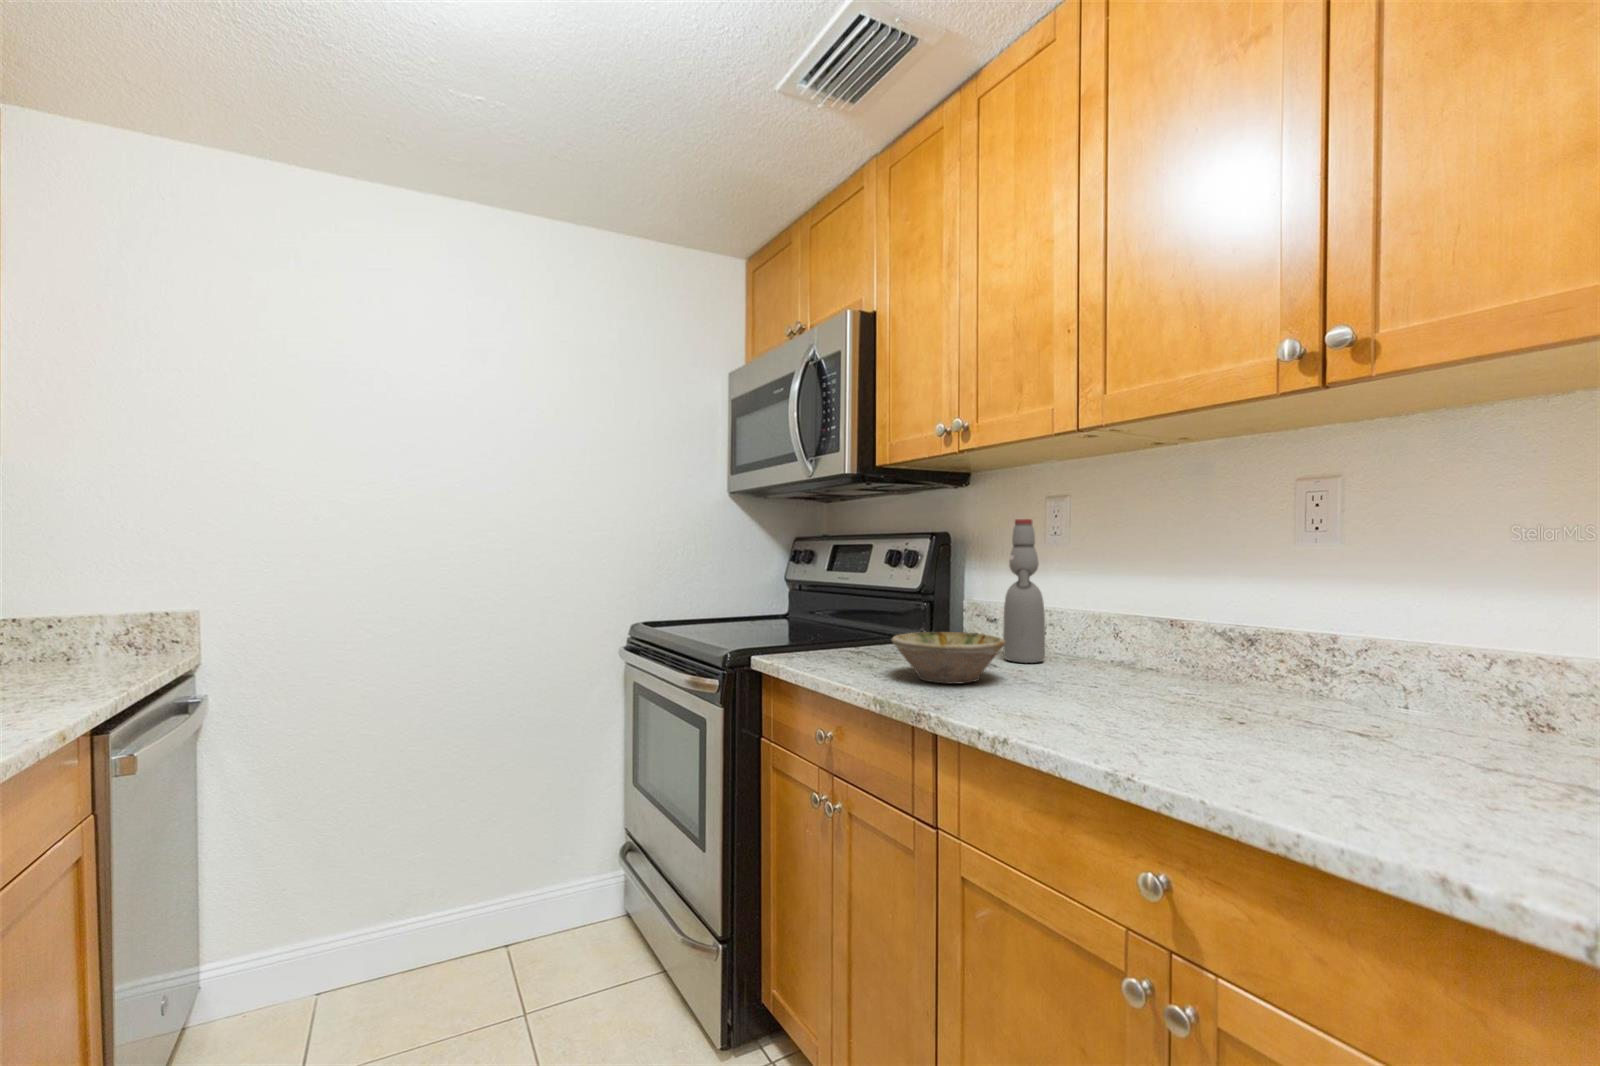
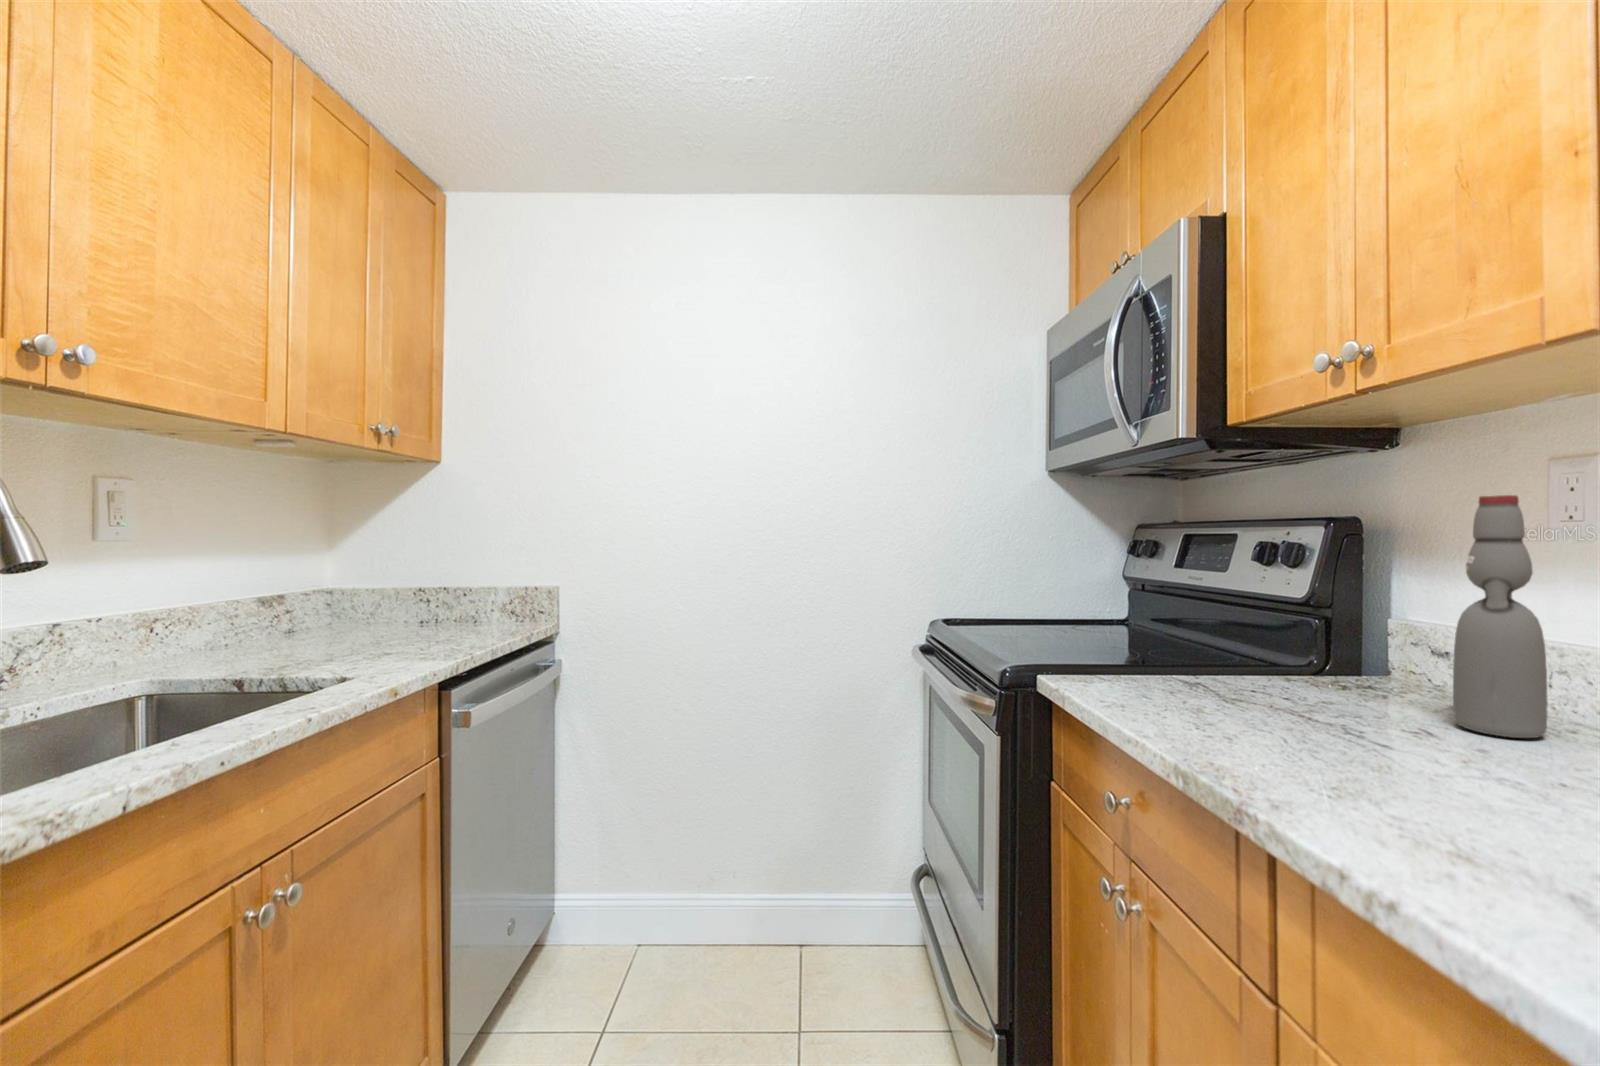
bowl: present [892,632,1005,684] -> none [1219,671,1439,764]

